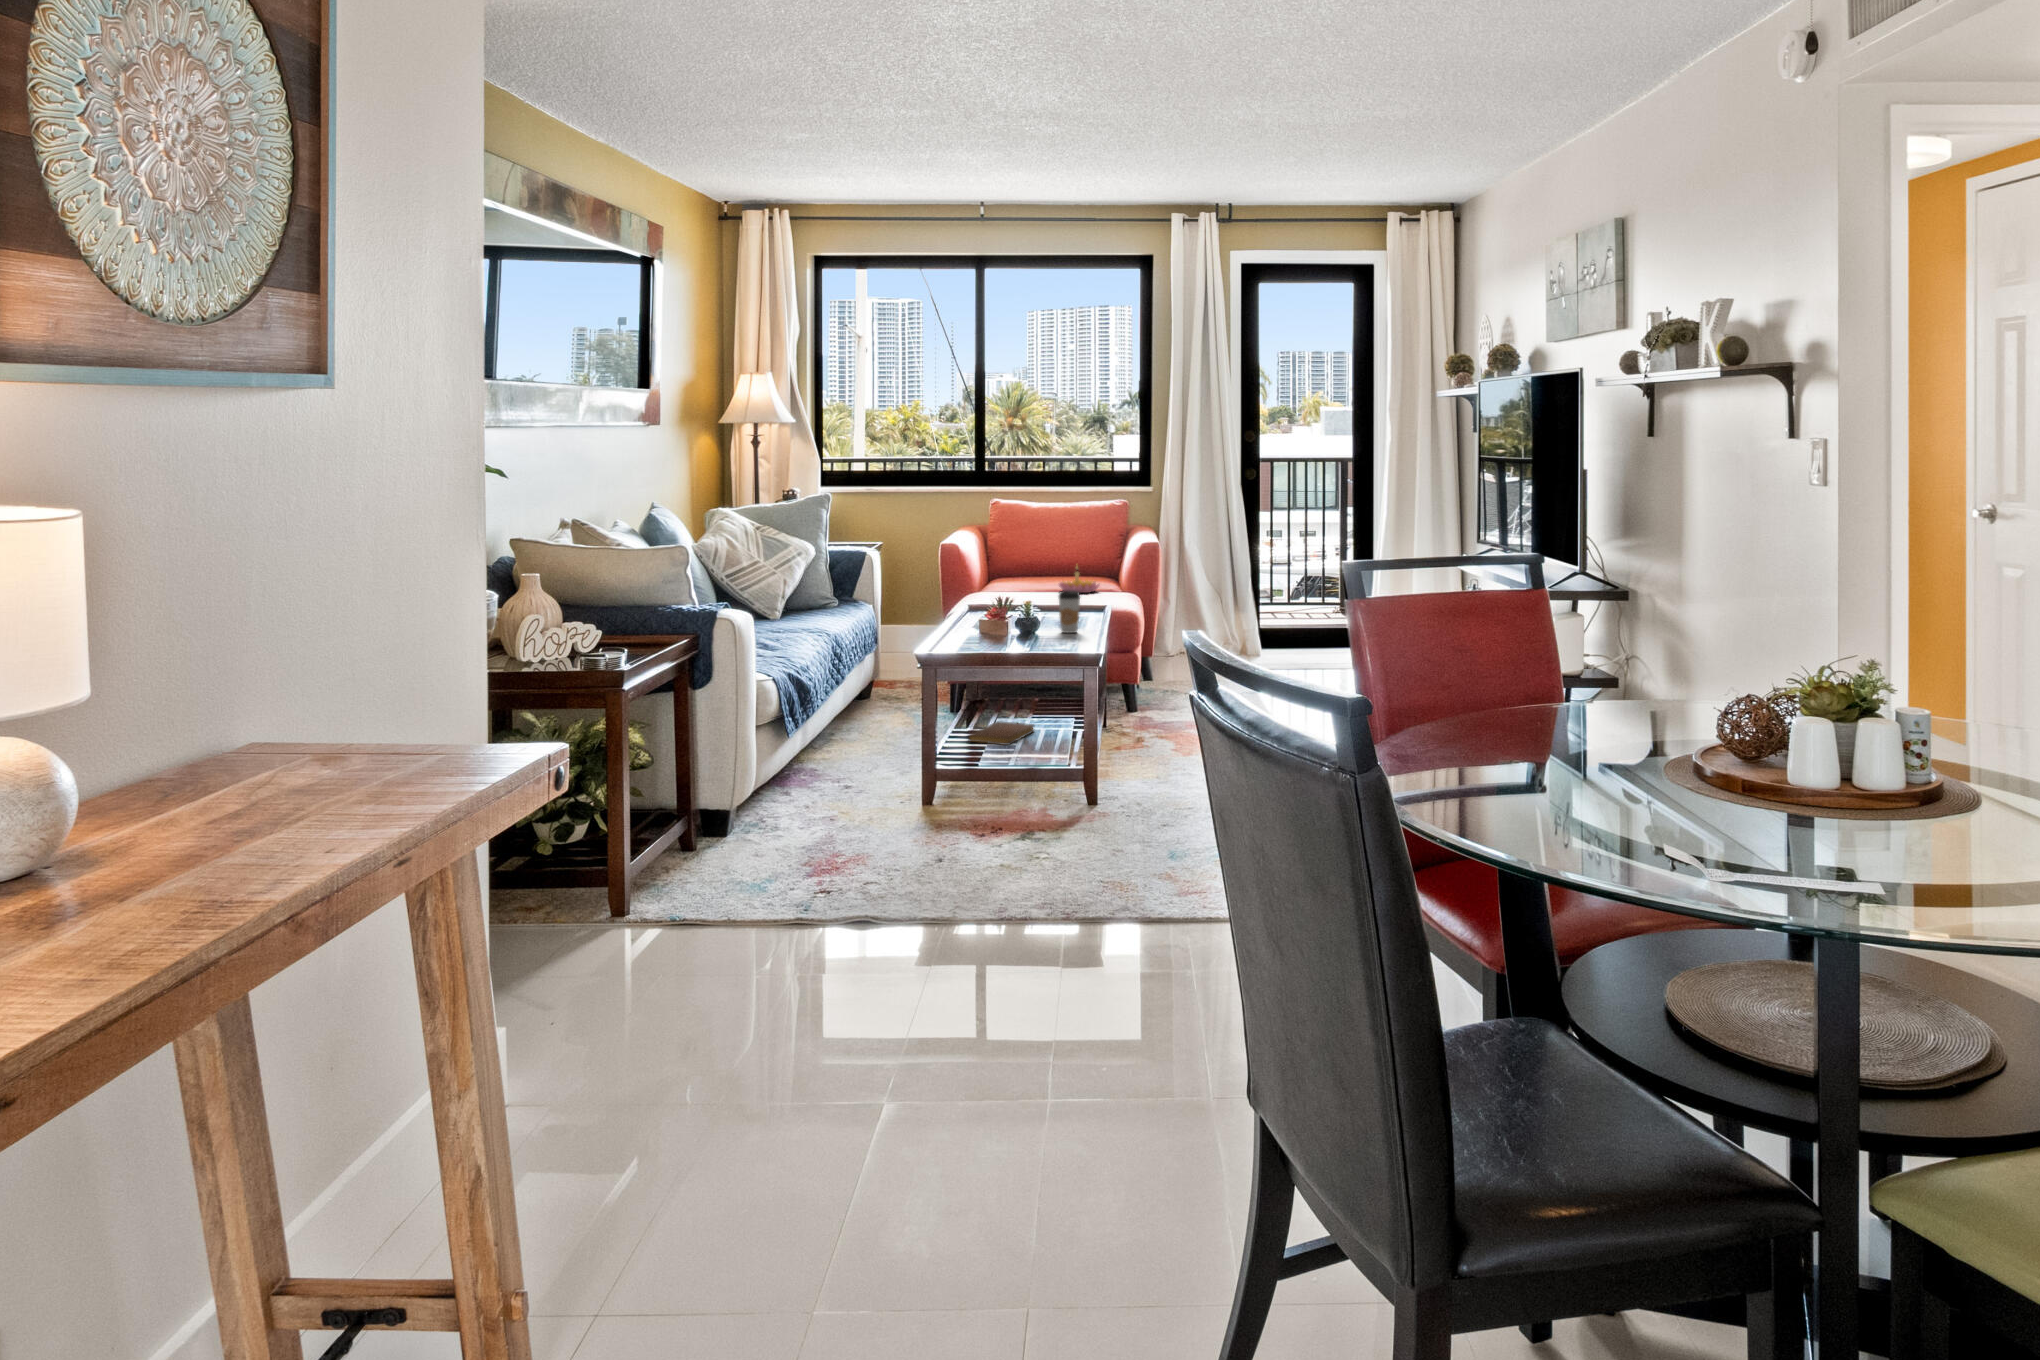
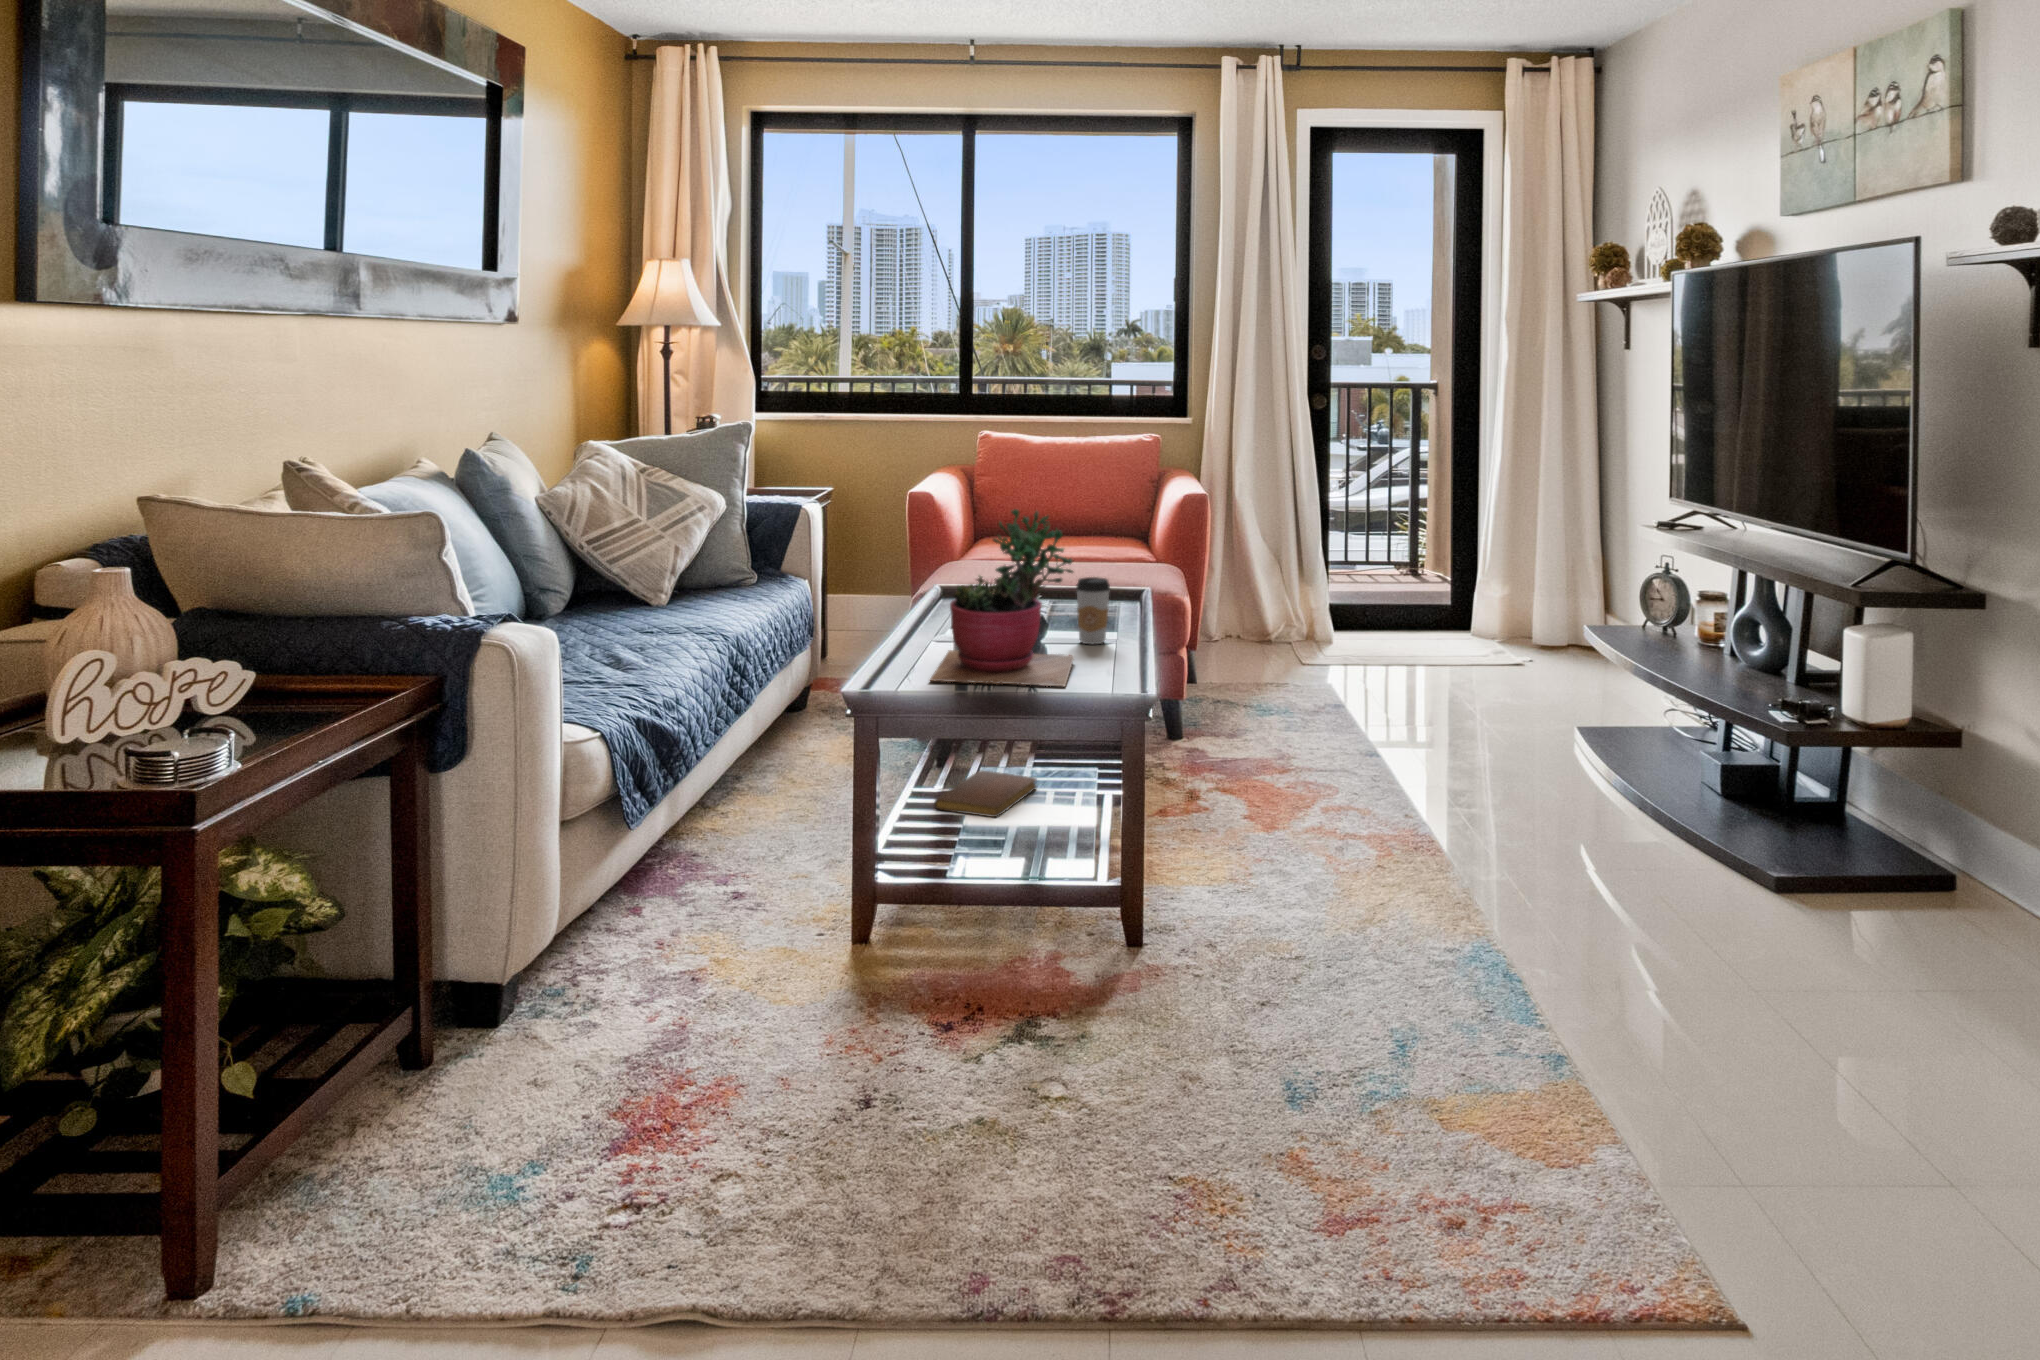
succulent plant: none [966,544,1057,652] -> present [930,509,1074,686]
candle holder: present [1059,567,1099,593] -> none [1069,524,1128,567]

